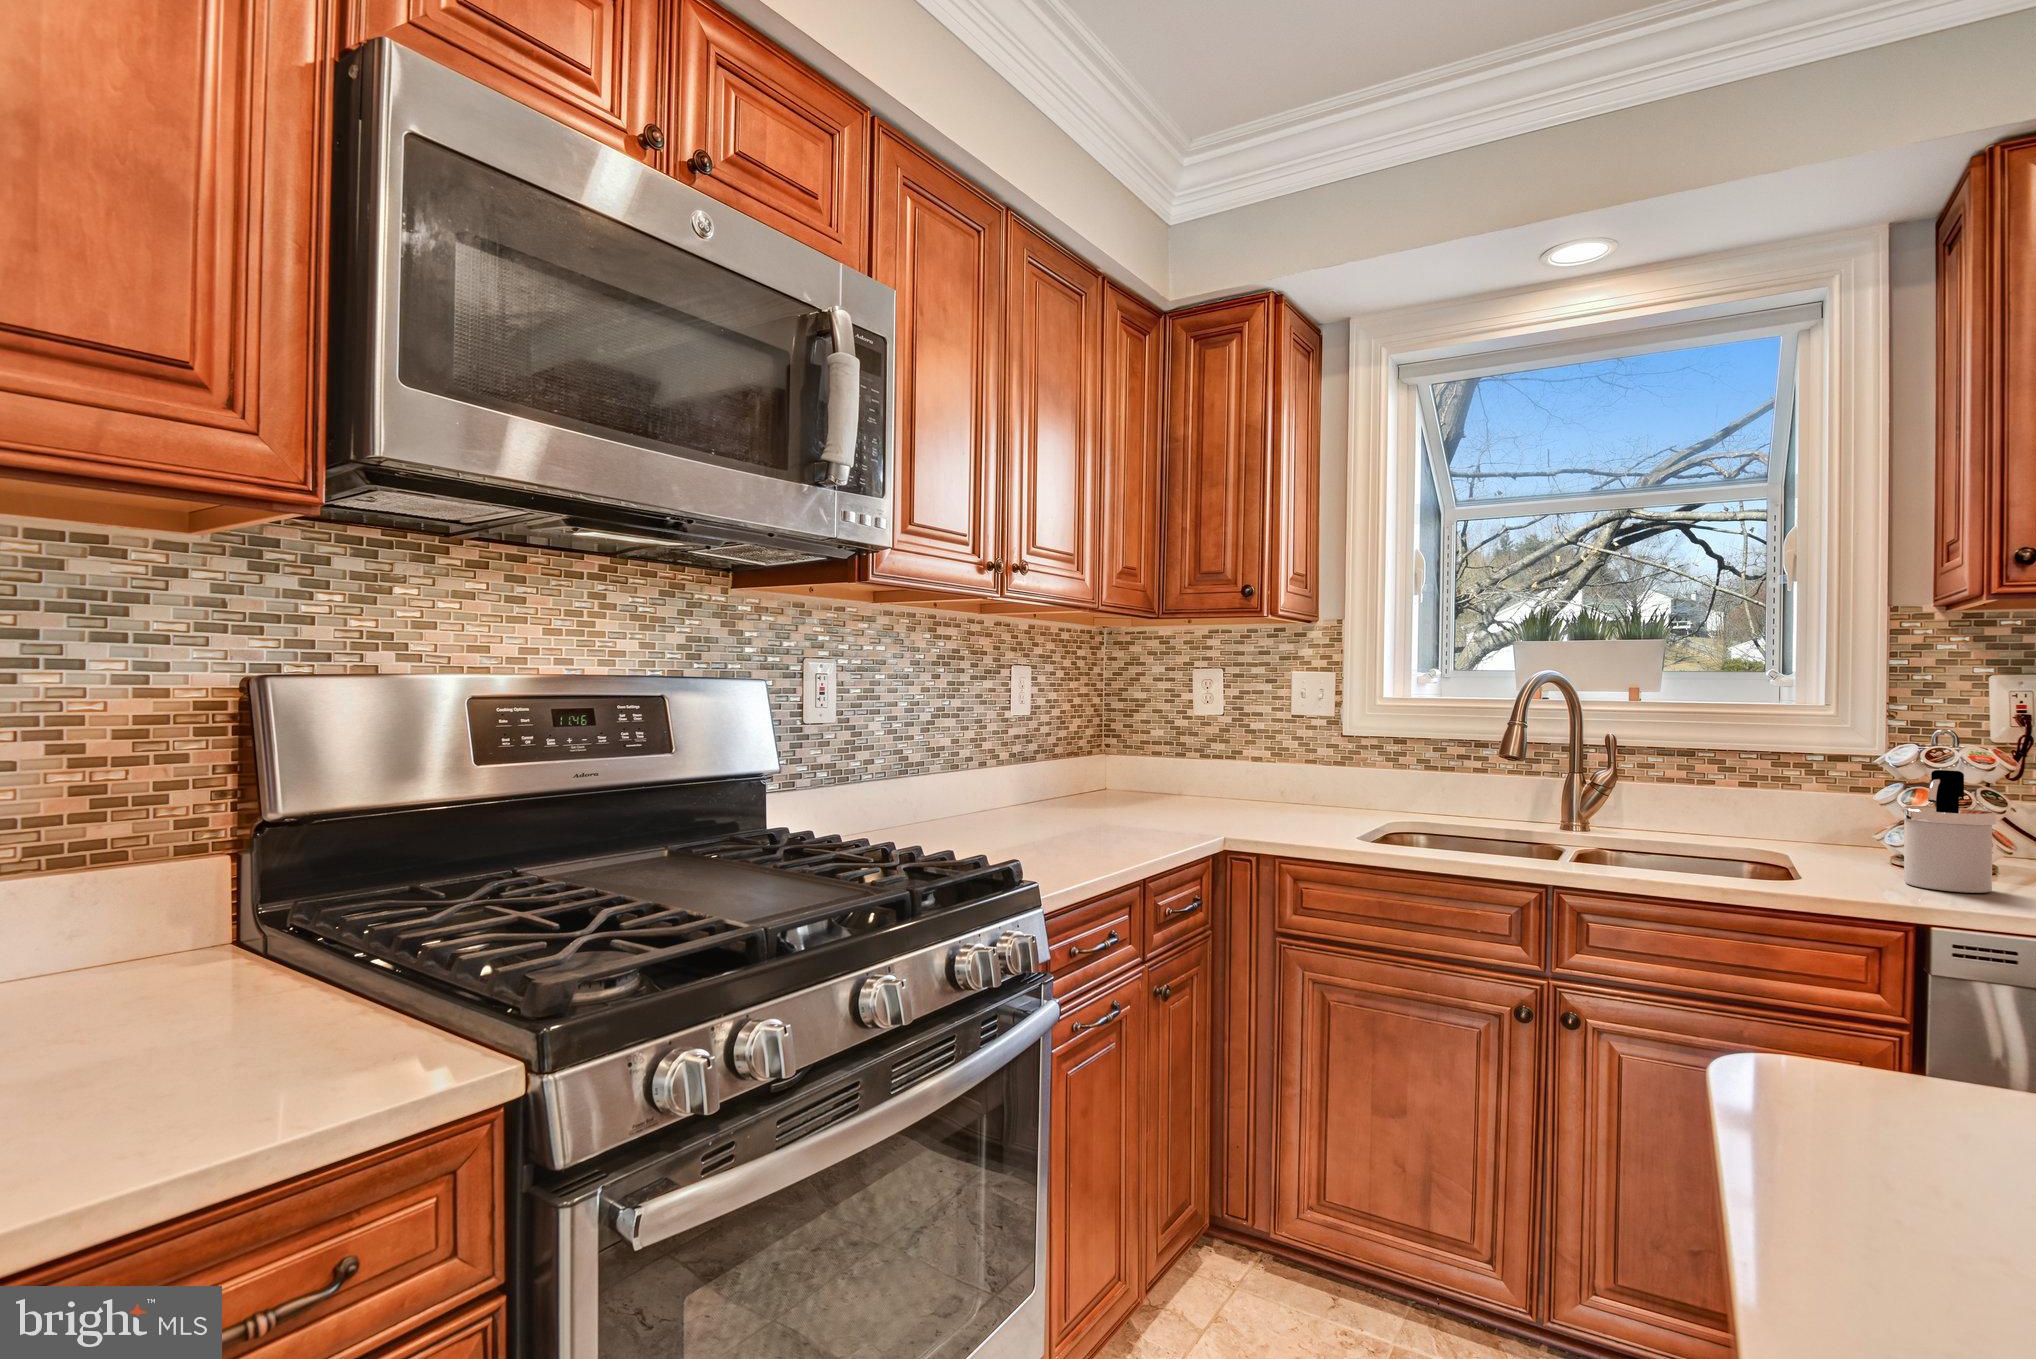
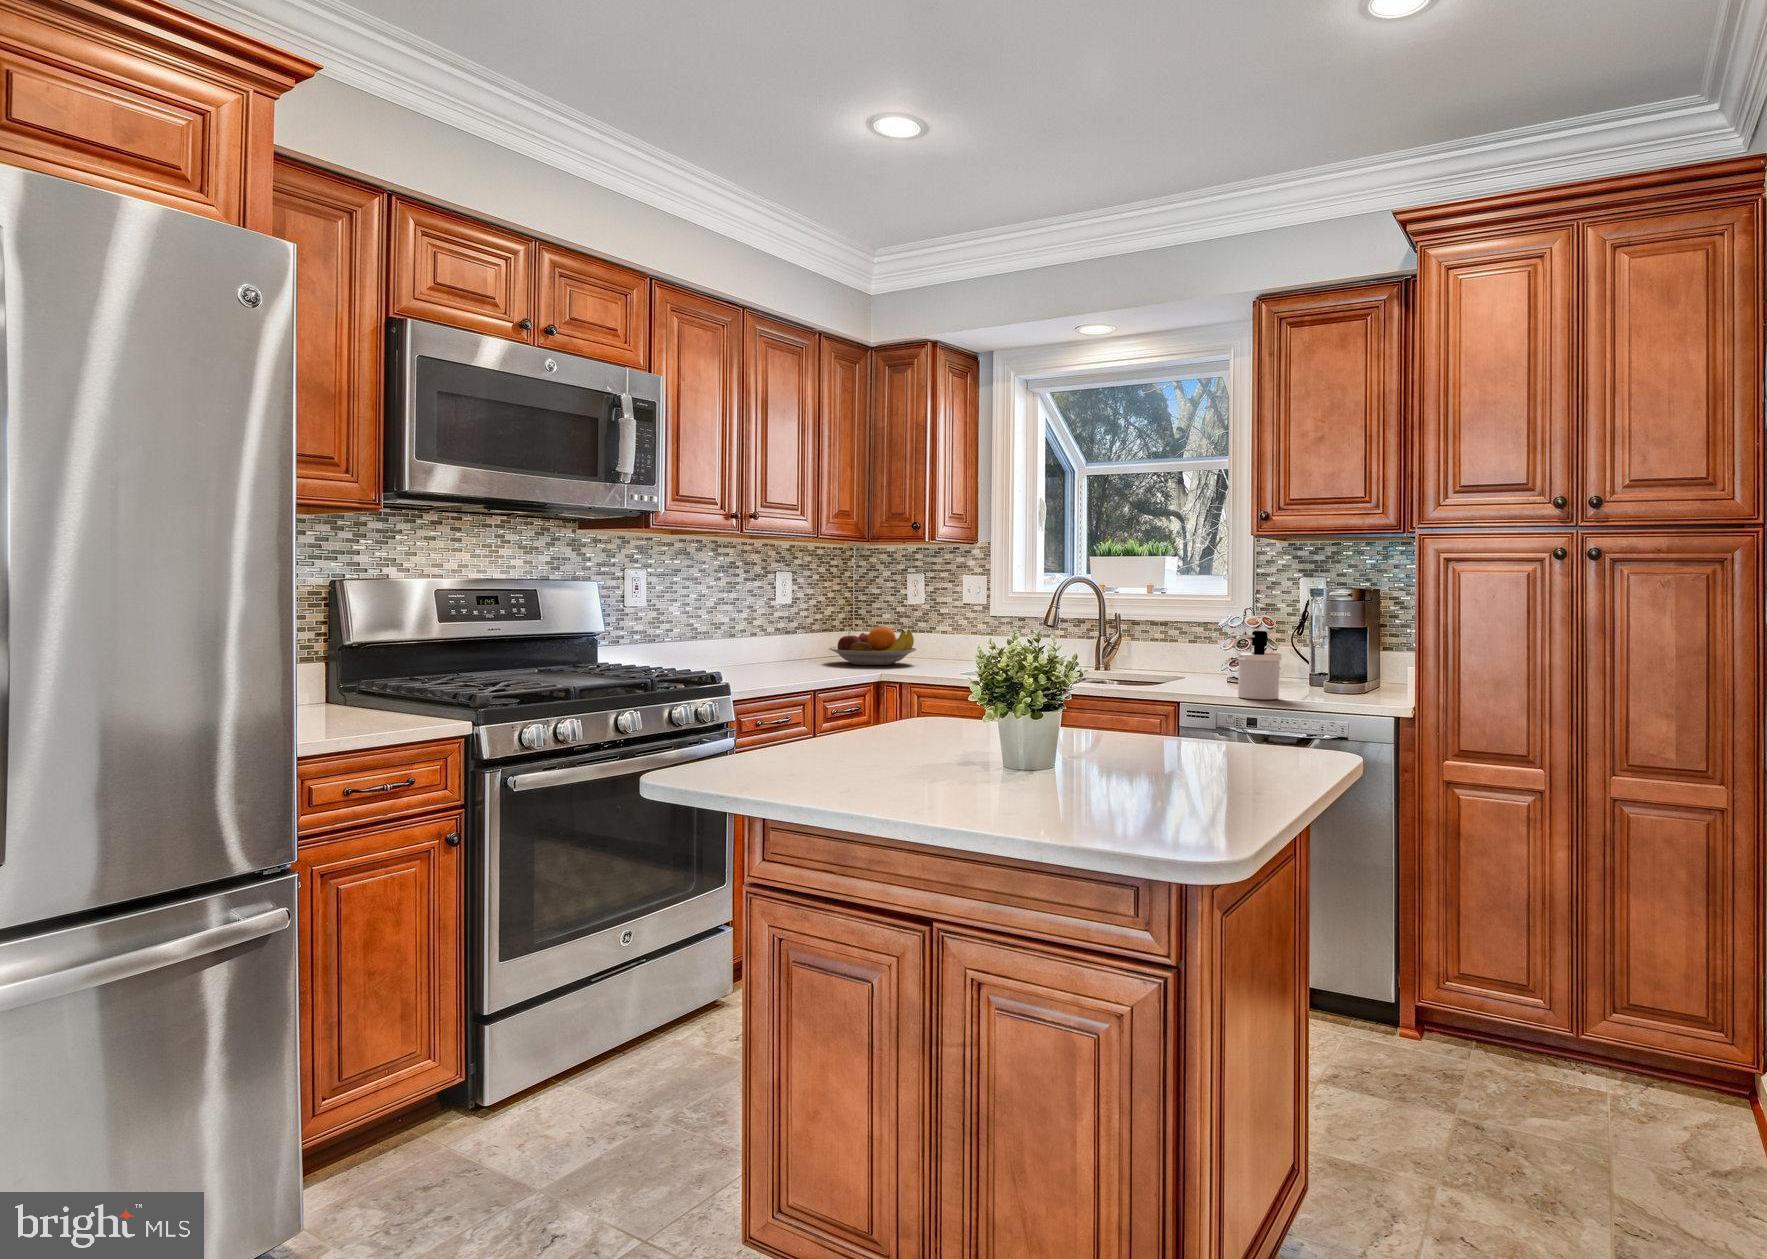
fruit bowl: none [1094,751,1230,811] -> present [829,627,917,665]

